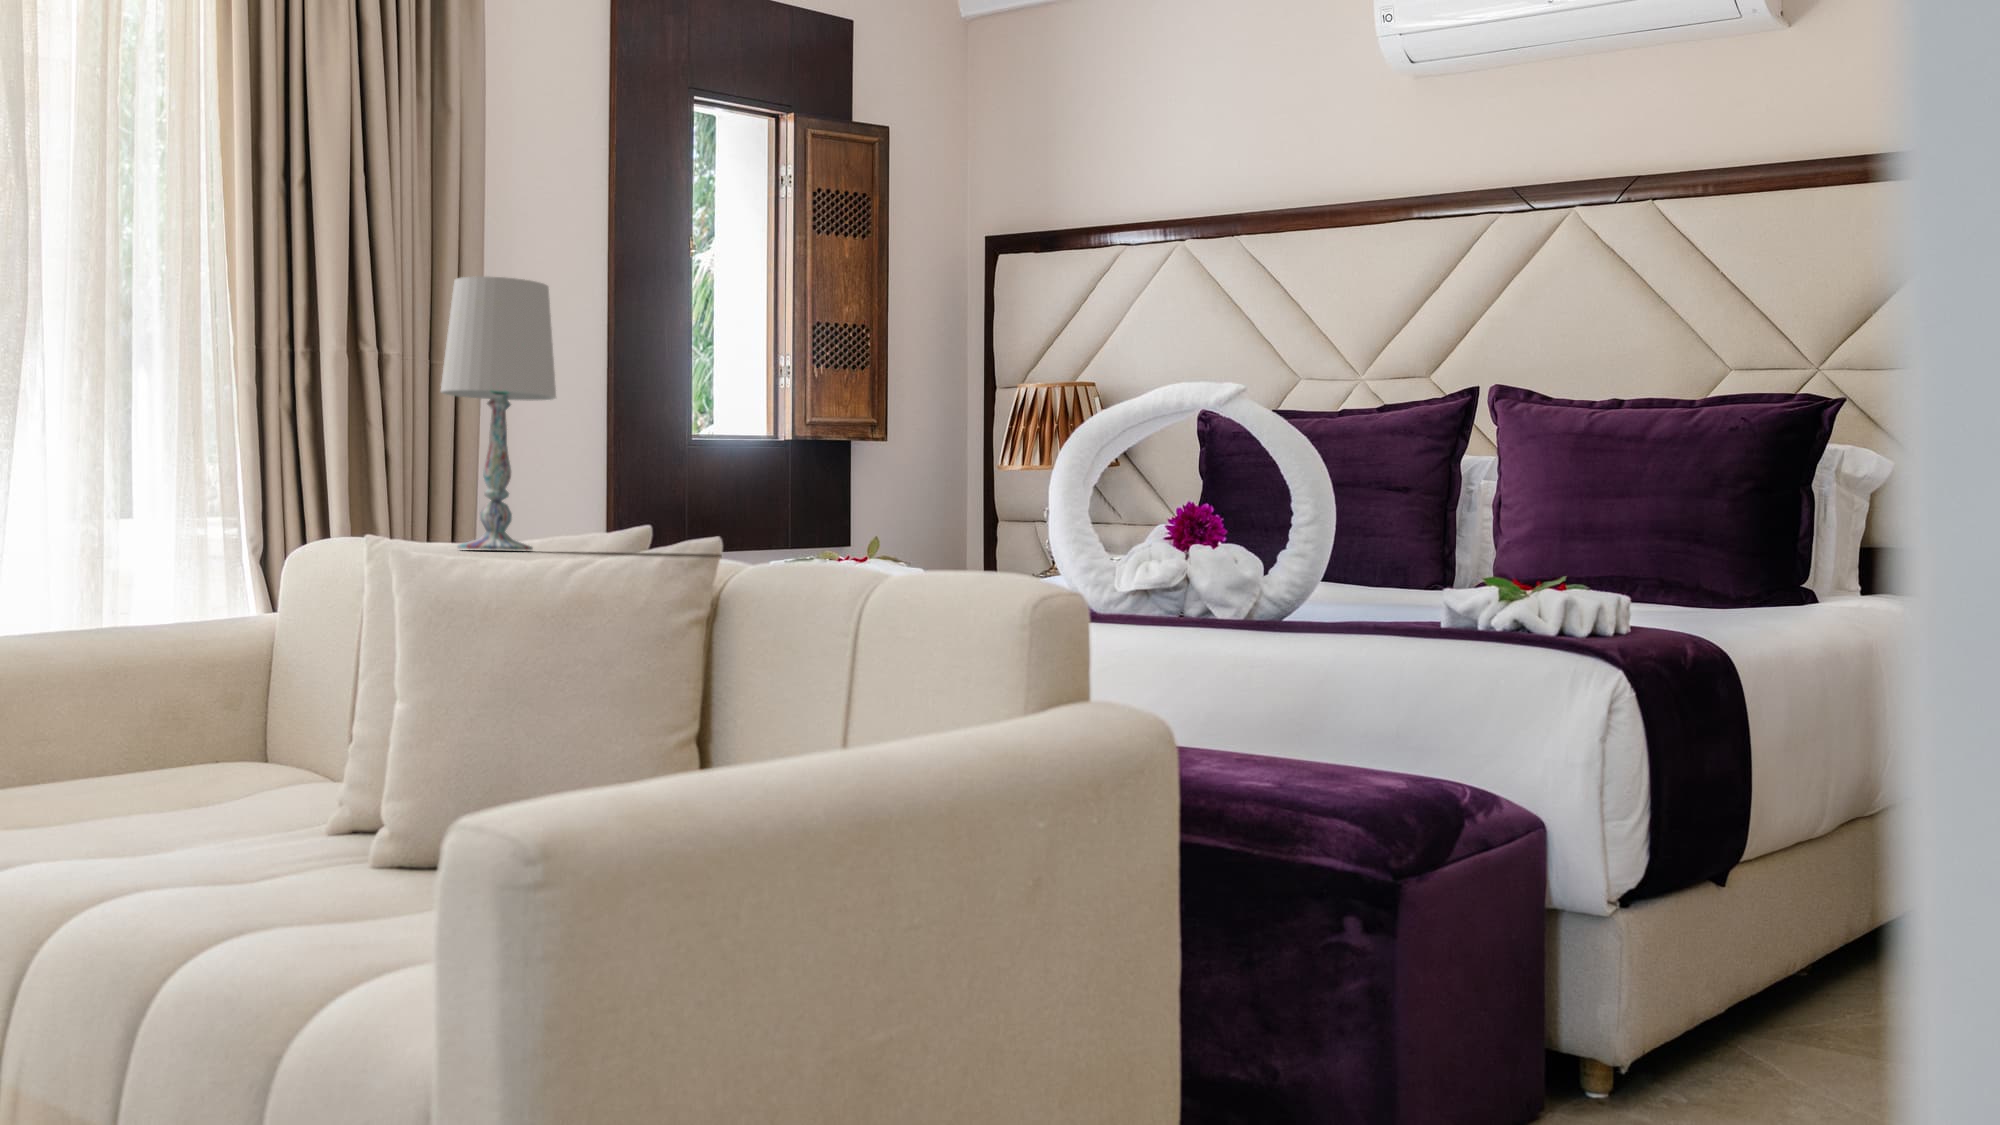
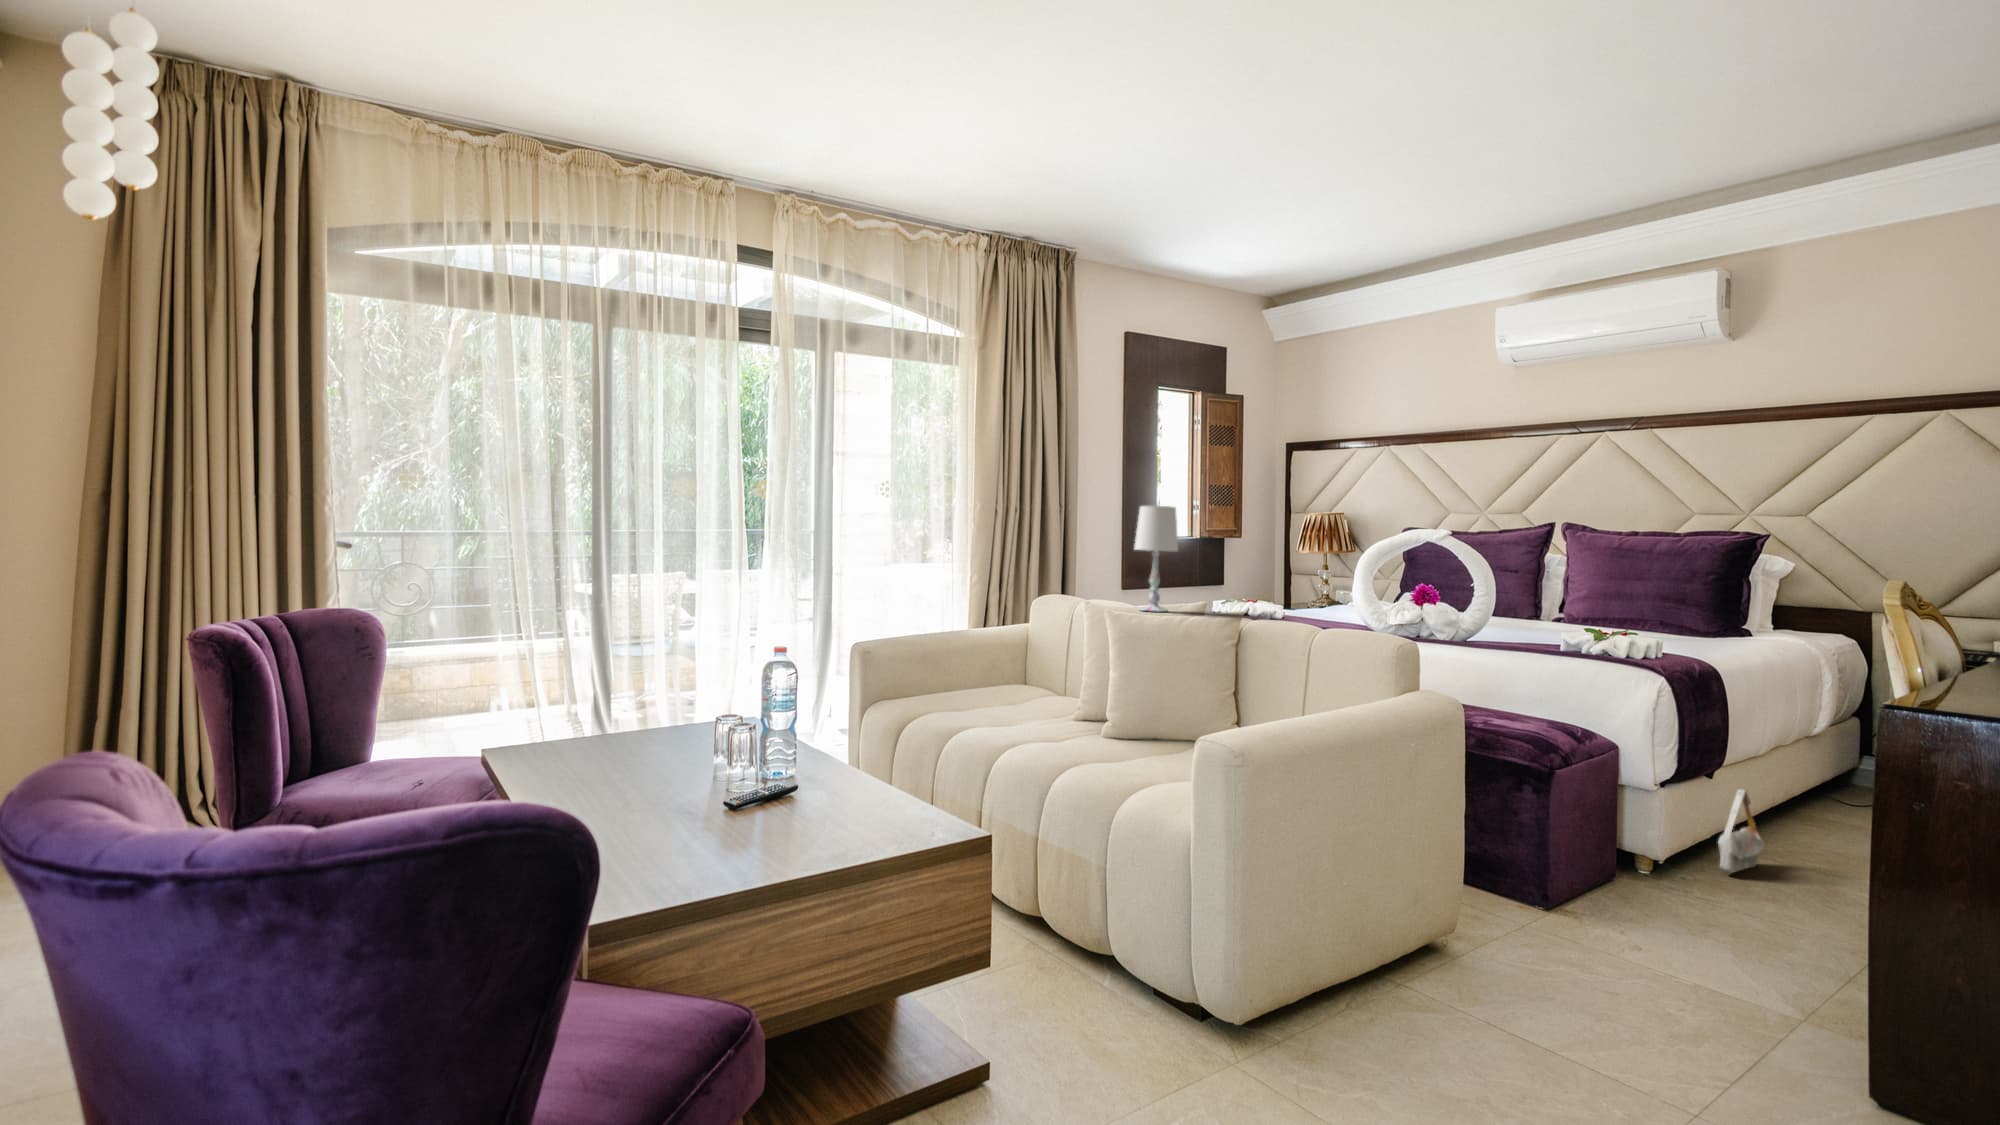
bag: none [1735,905,1825,1084] -> present [1718,789,1765,873]

